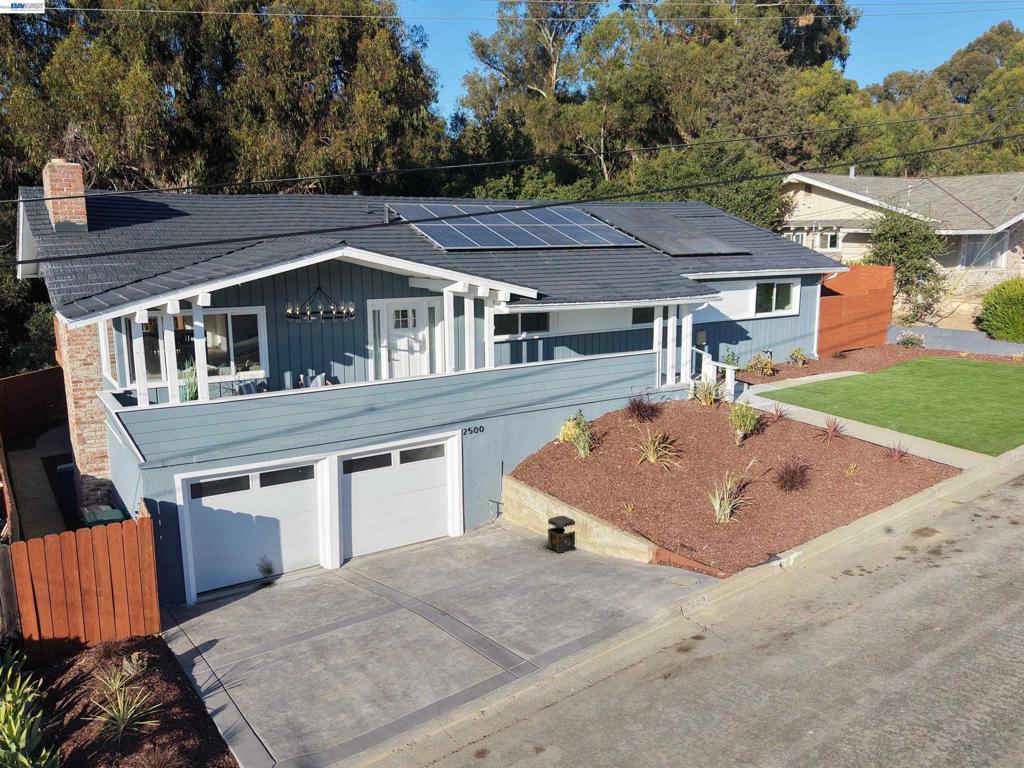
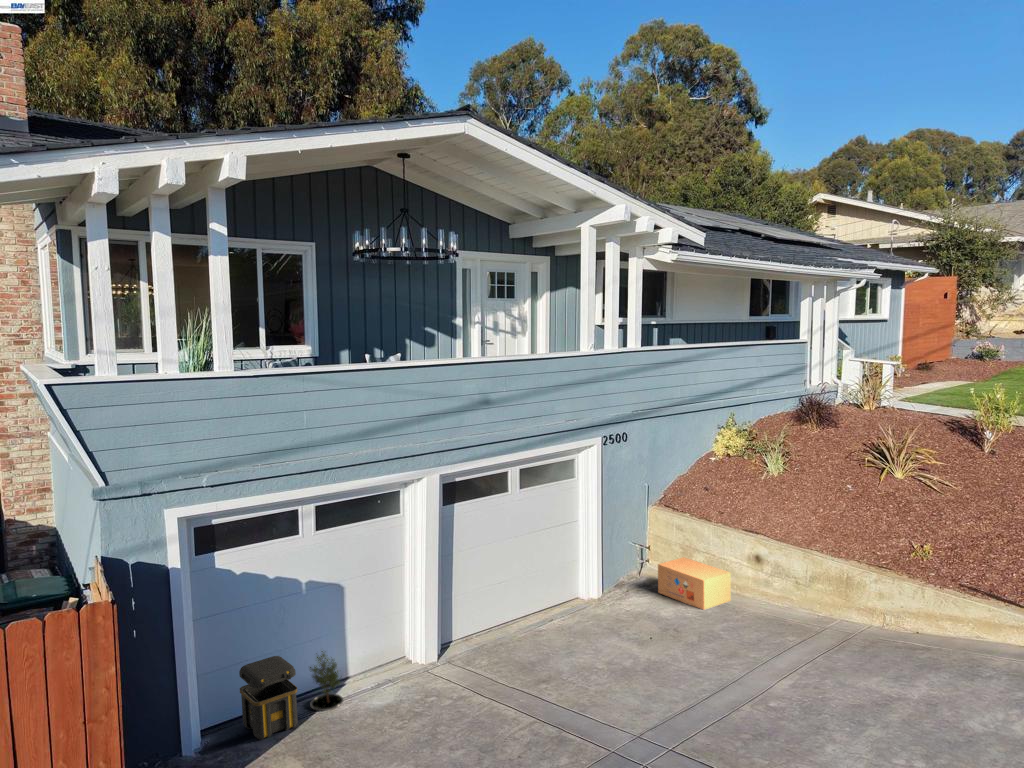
cardboard box: none [496,510,538,544] -> present [658,557,731,610]
toolbox: present [548,516,576,553] -> present [239,656,298,740]

